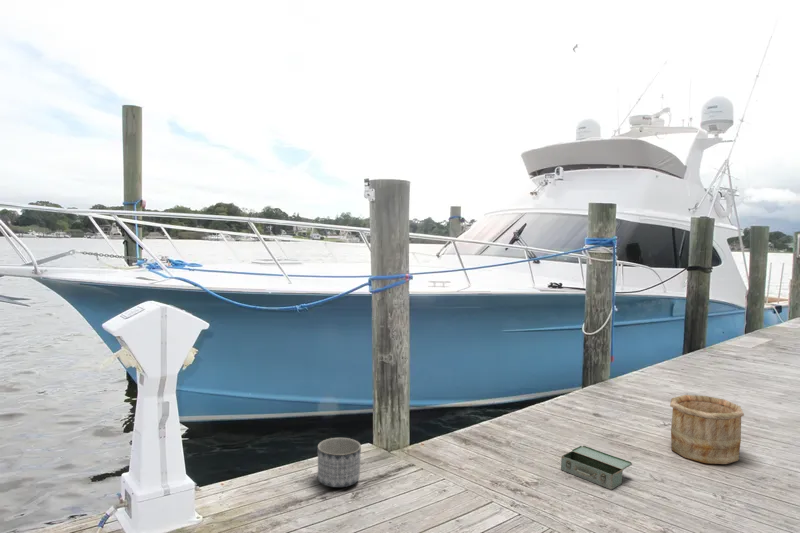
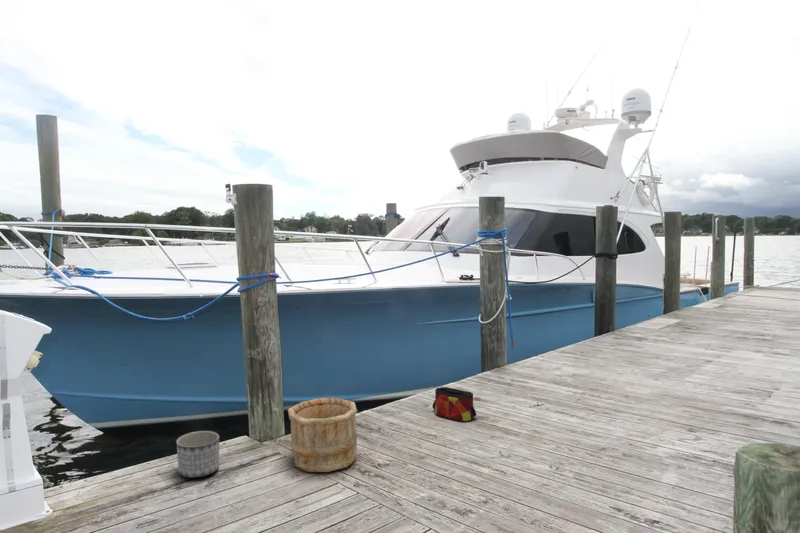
wooden bucket: present [670,395,744,464] -> present [288,398,357,472]
bag: none [556,401,608,440] -> present [432,387,476,422]
toolbox: present [561,446,632,490] -> none [417,428,479,467]

